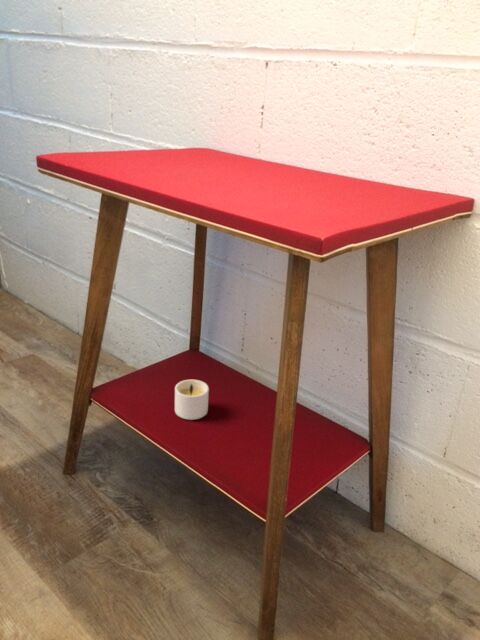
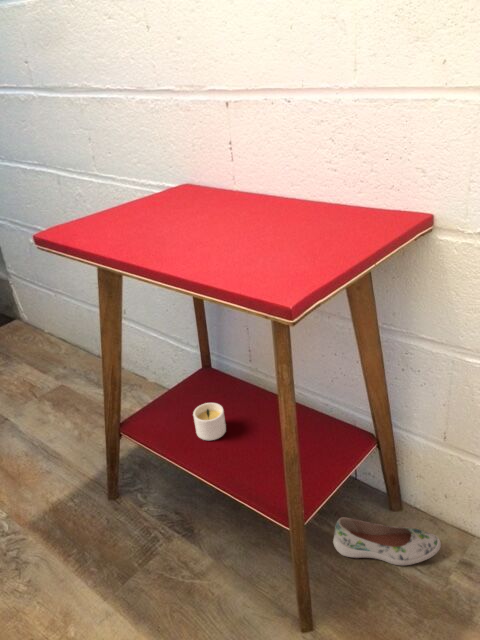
shoe: none [306,526,425,590] -> present [333,517,441,565]

